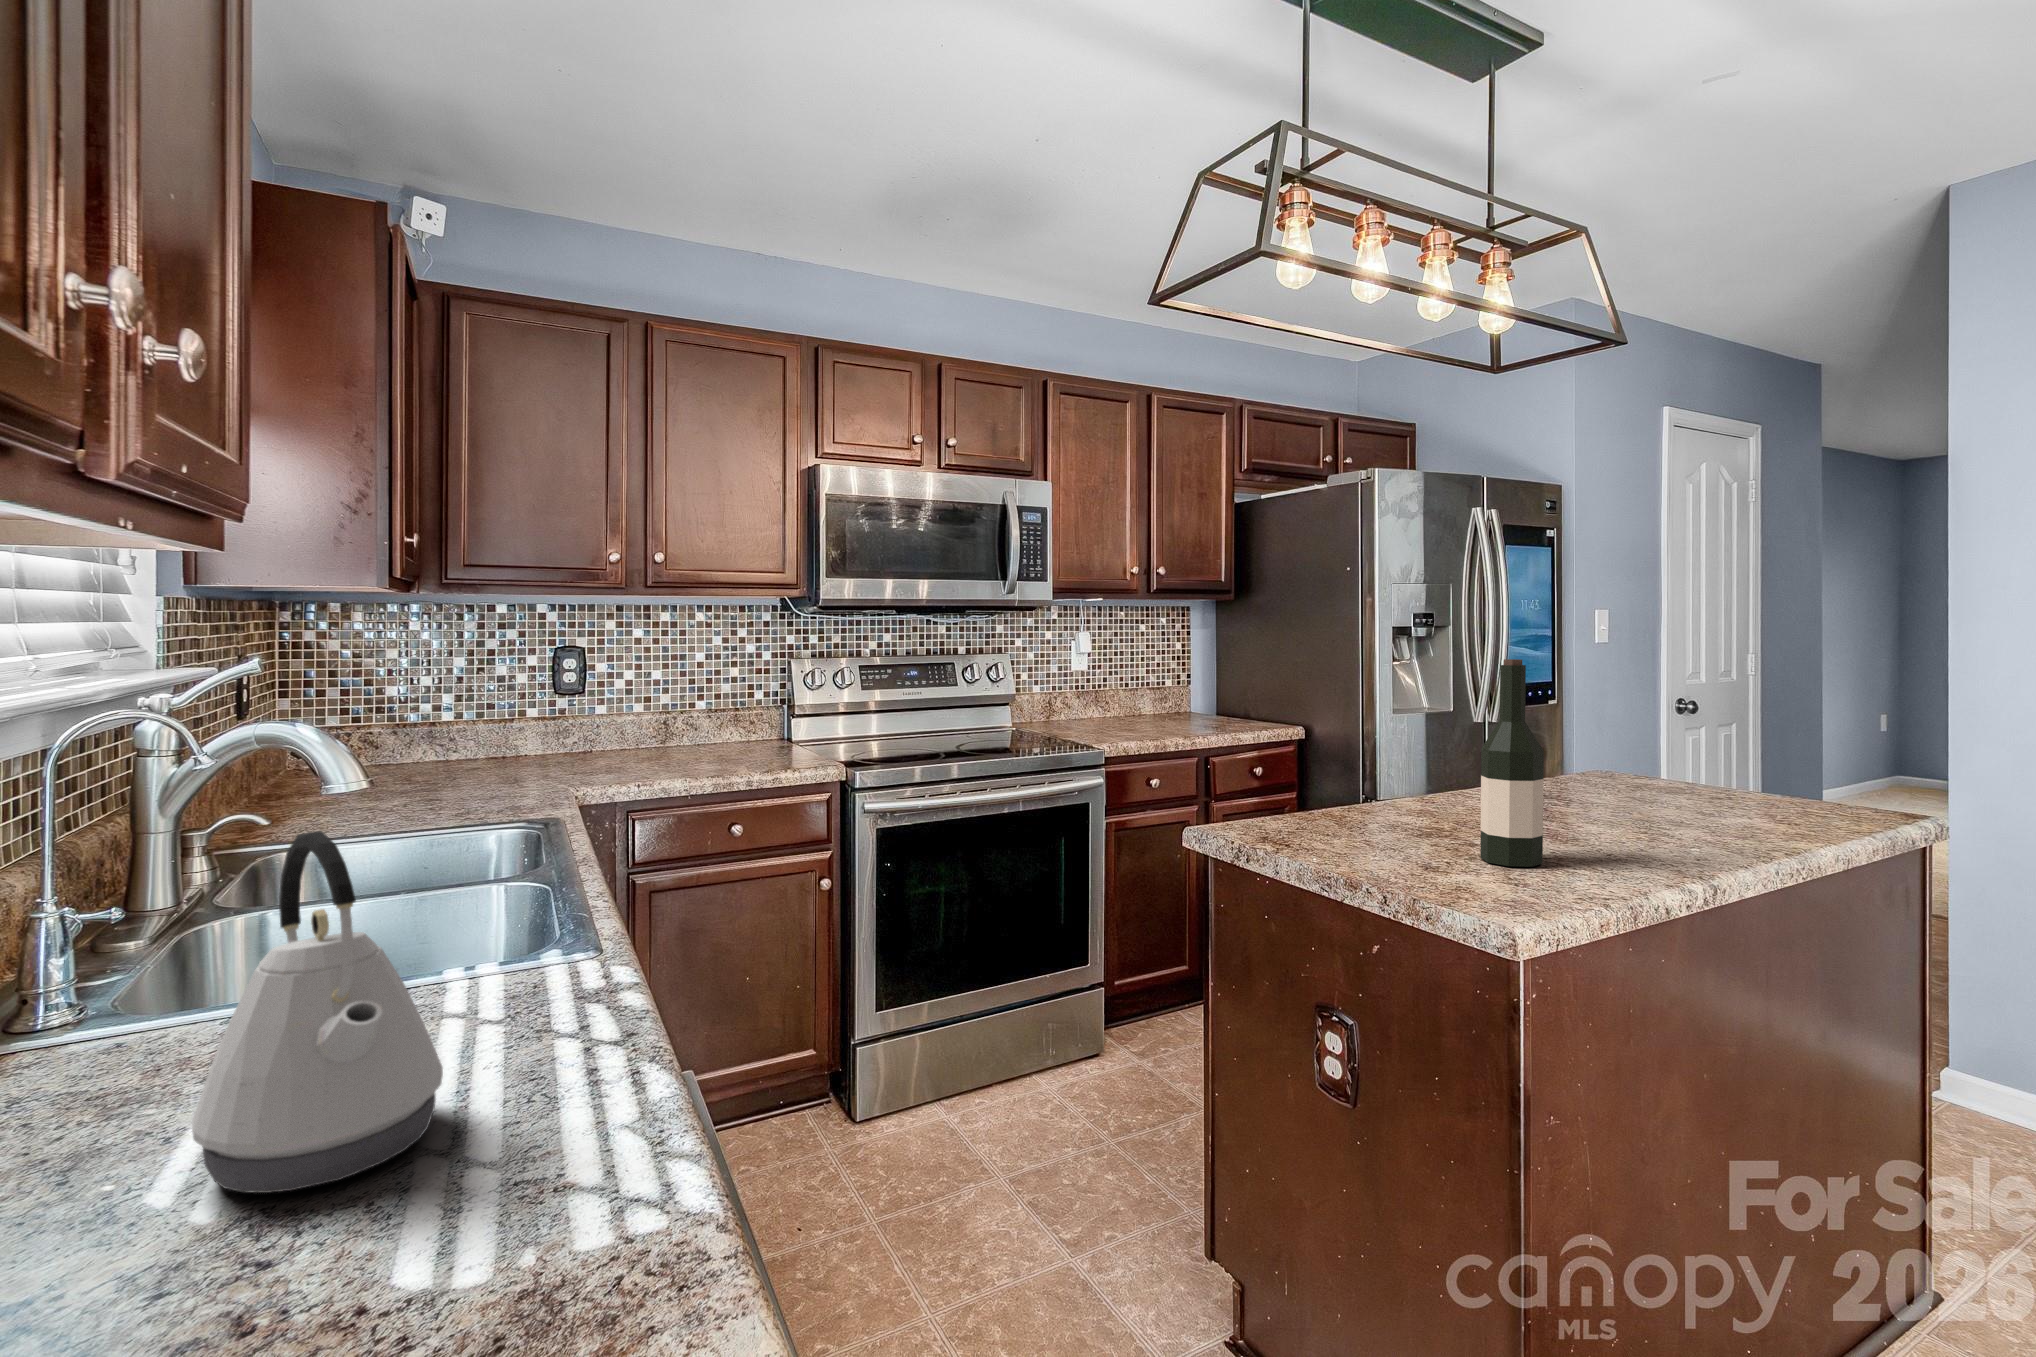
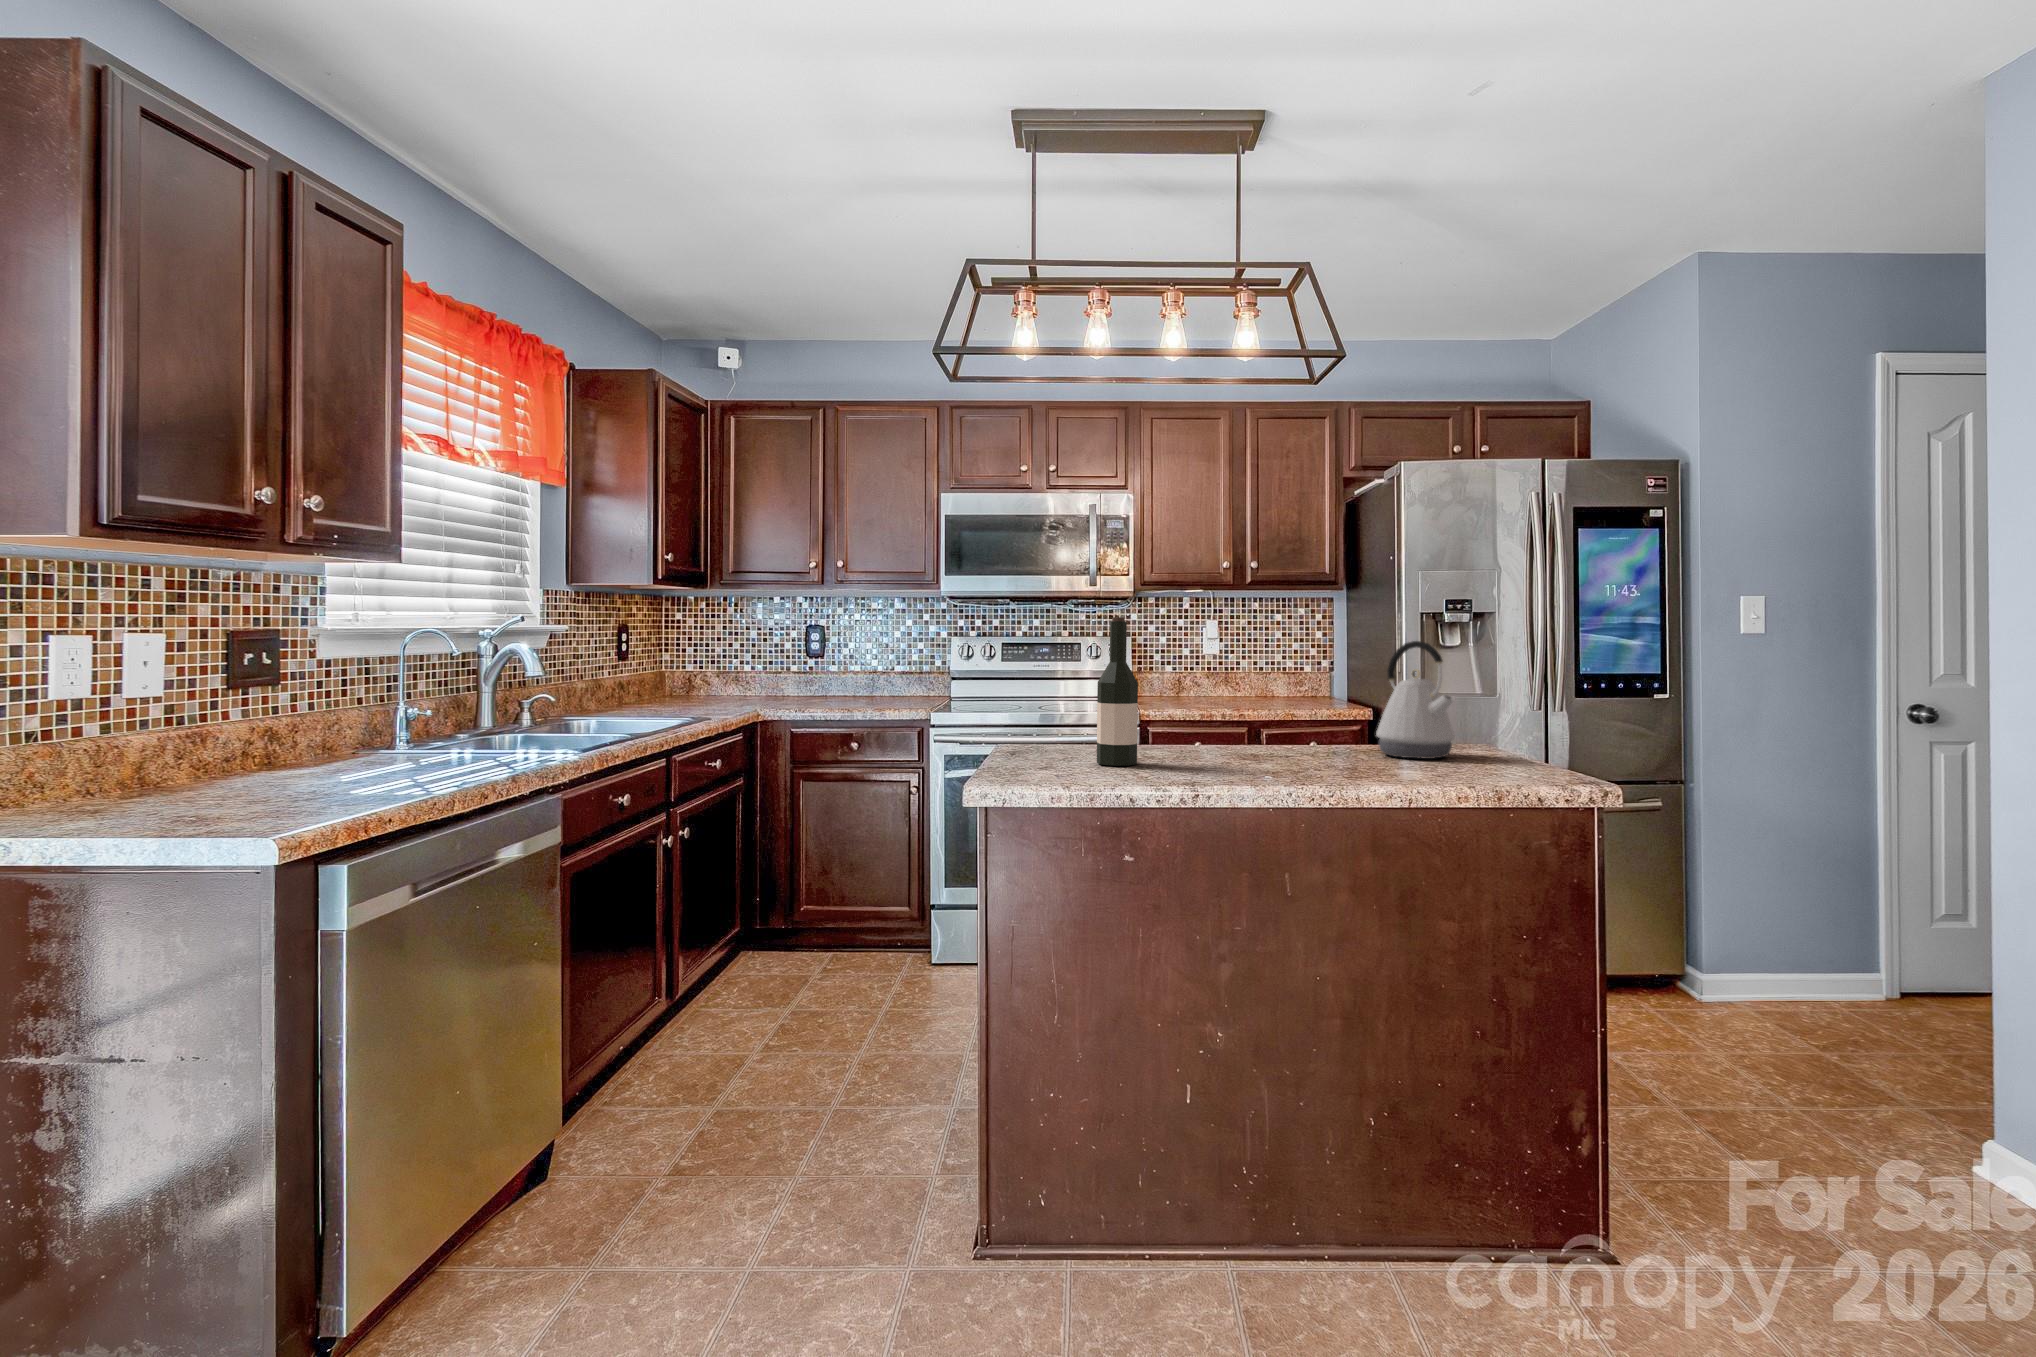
kettle: present [192,831,443,1193] -> present [1376,641,1455,759]

